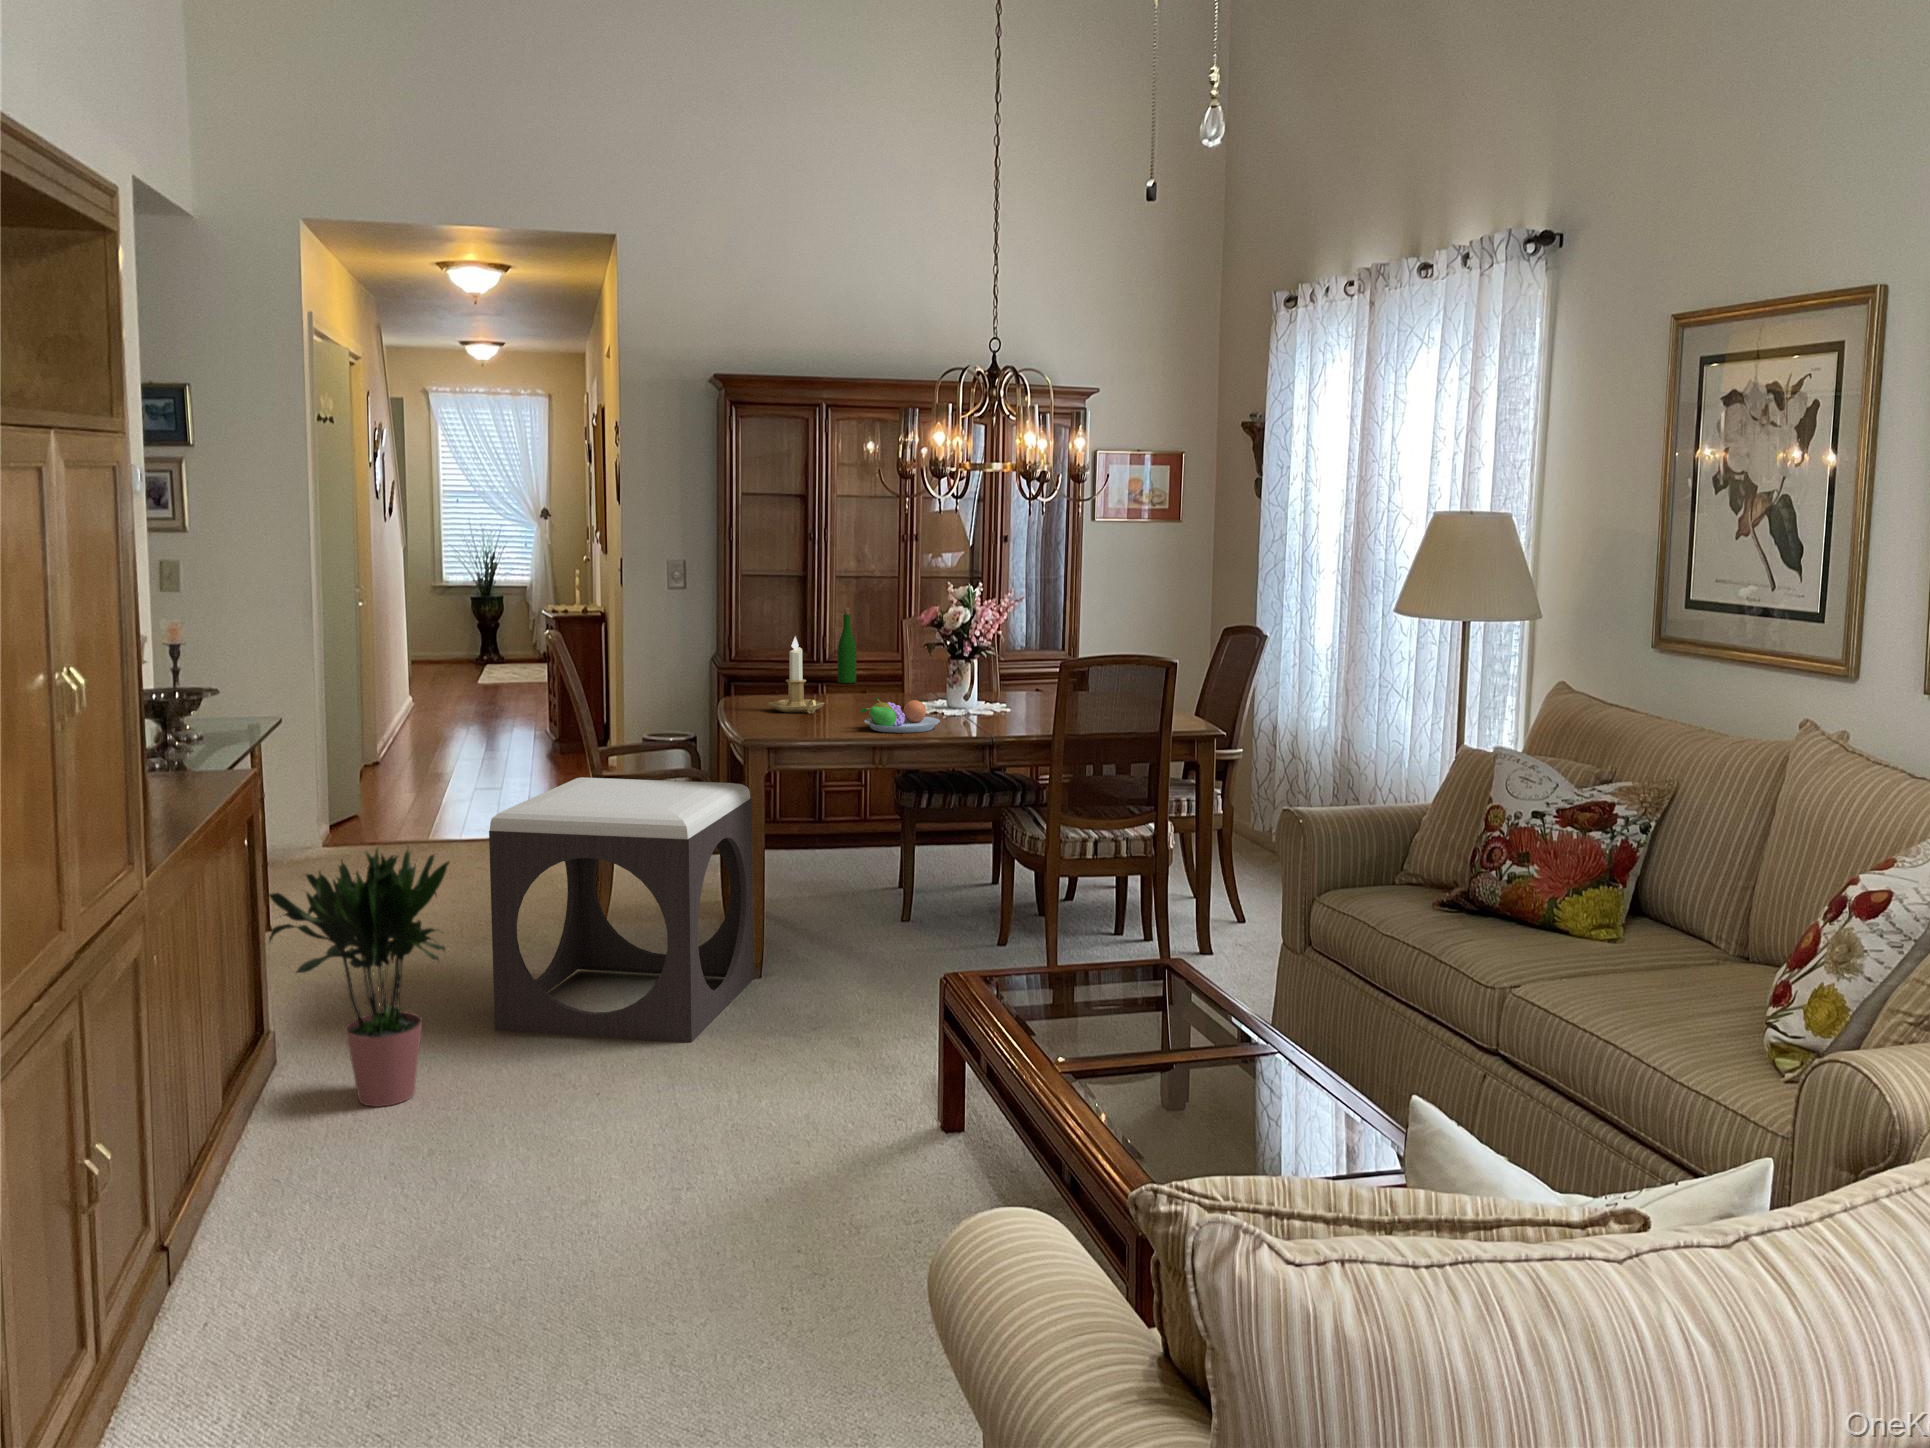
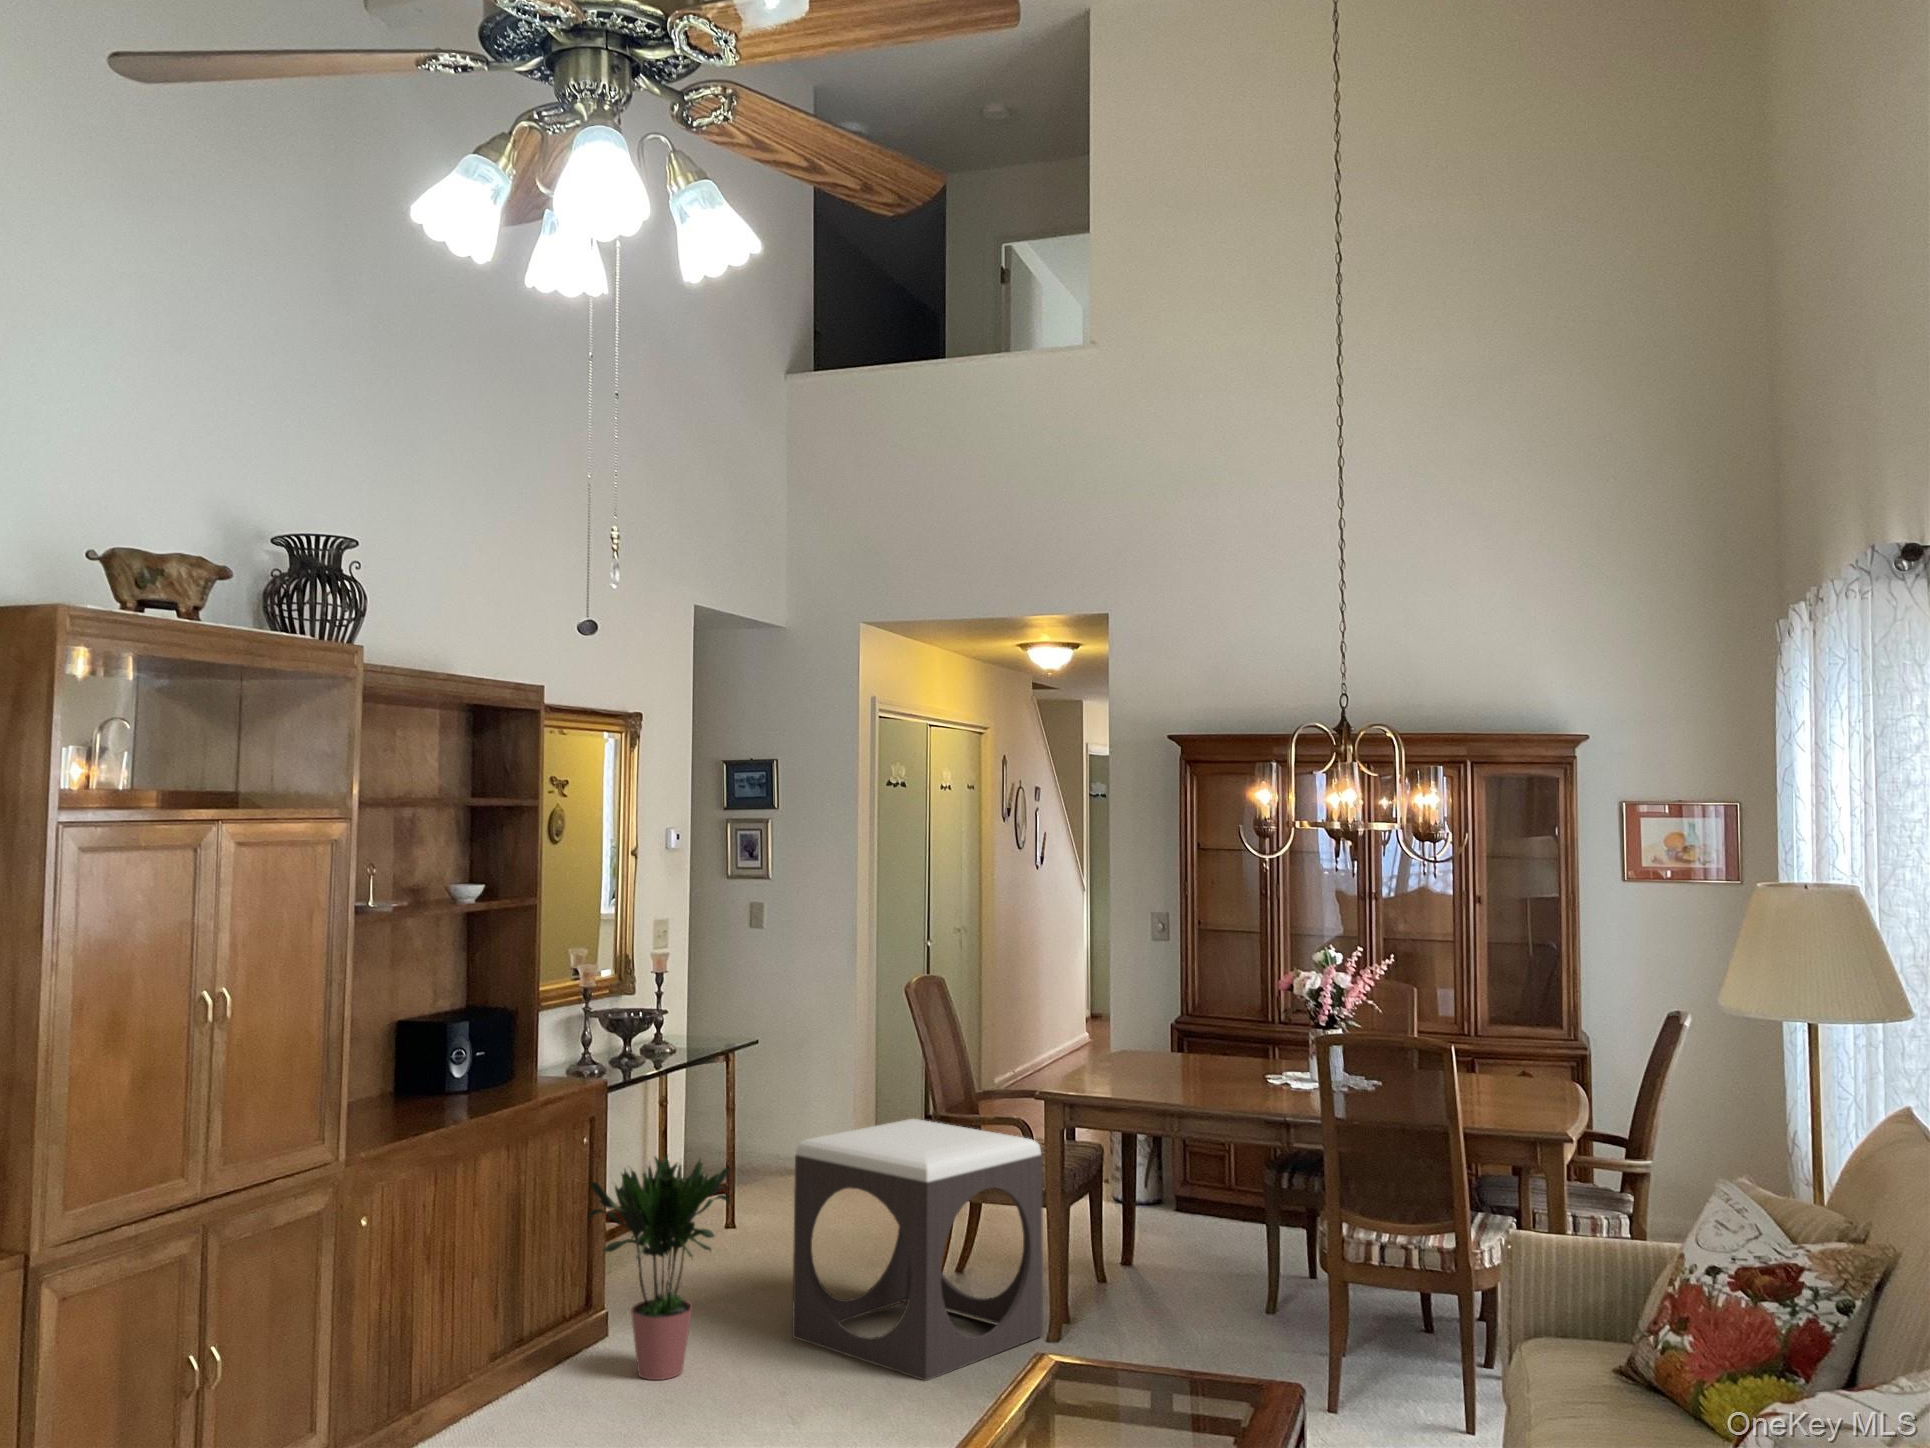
wine bottle: present [838,608,856,683] -> none [1263,978,1282,1055]
candlestick: present [768,637,824,714] -> none [1122,1002,1173,1080]
fruit bowl: present [861,697,940,733] -> none [1147,1067,1231,1105]

